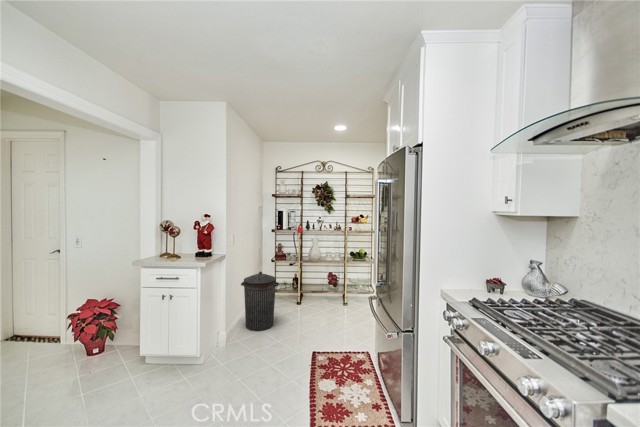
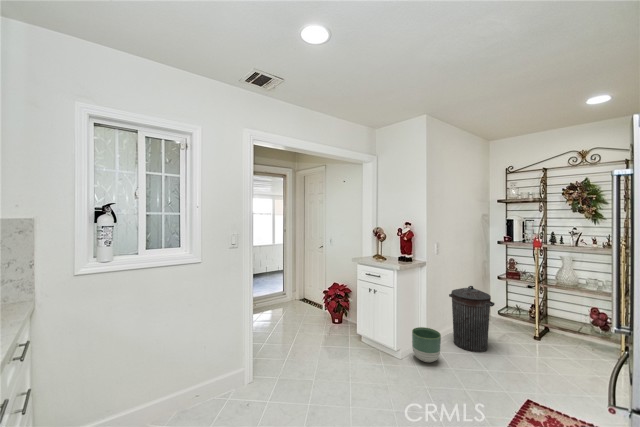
planter: none [215,321,243,356] -> present [412,327,441,362]

